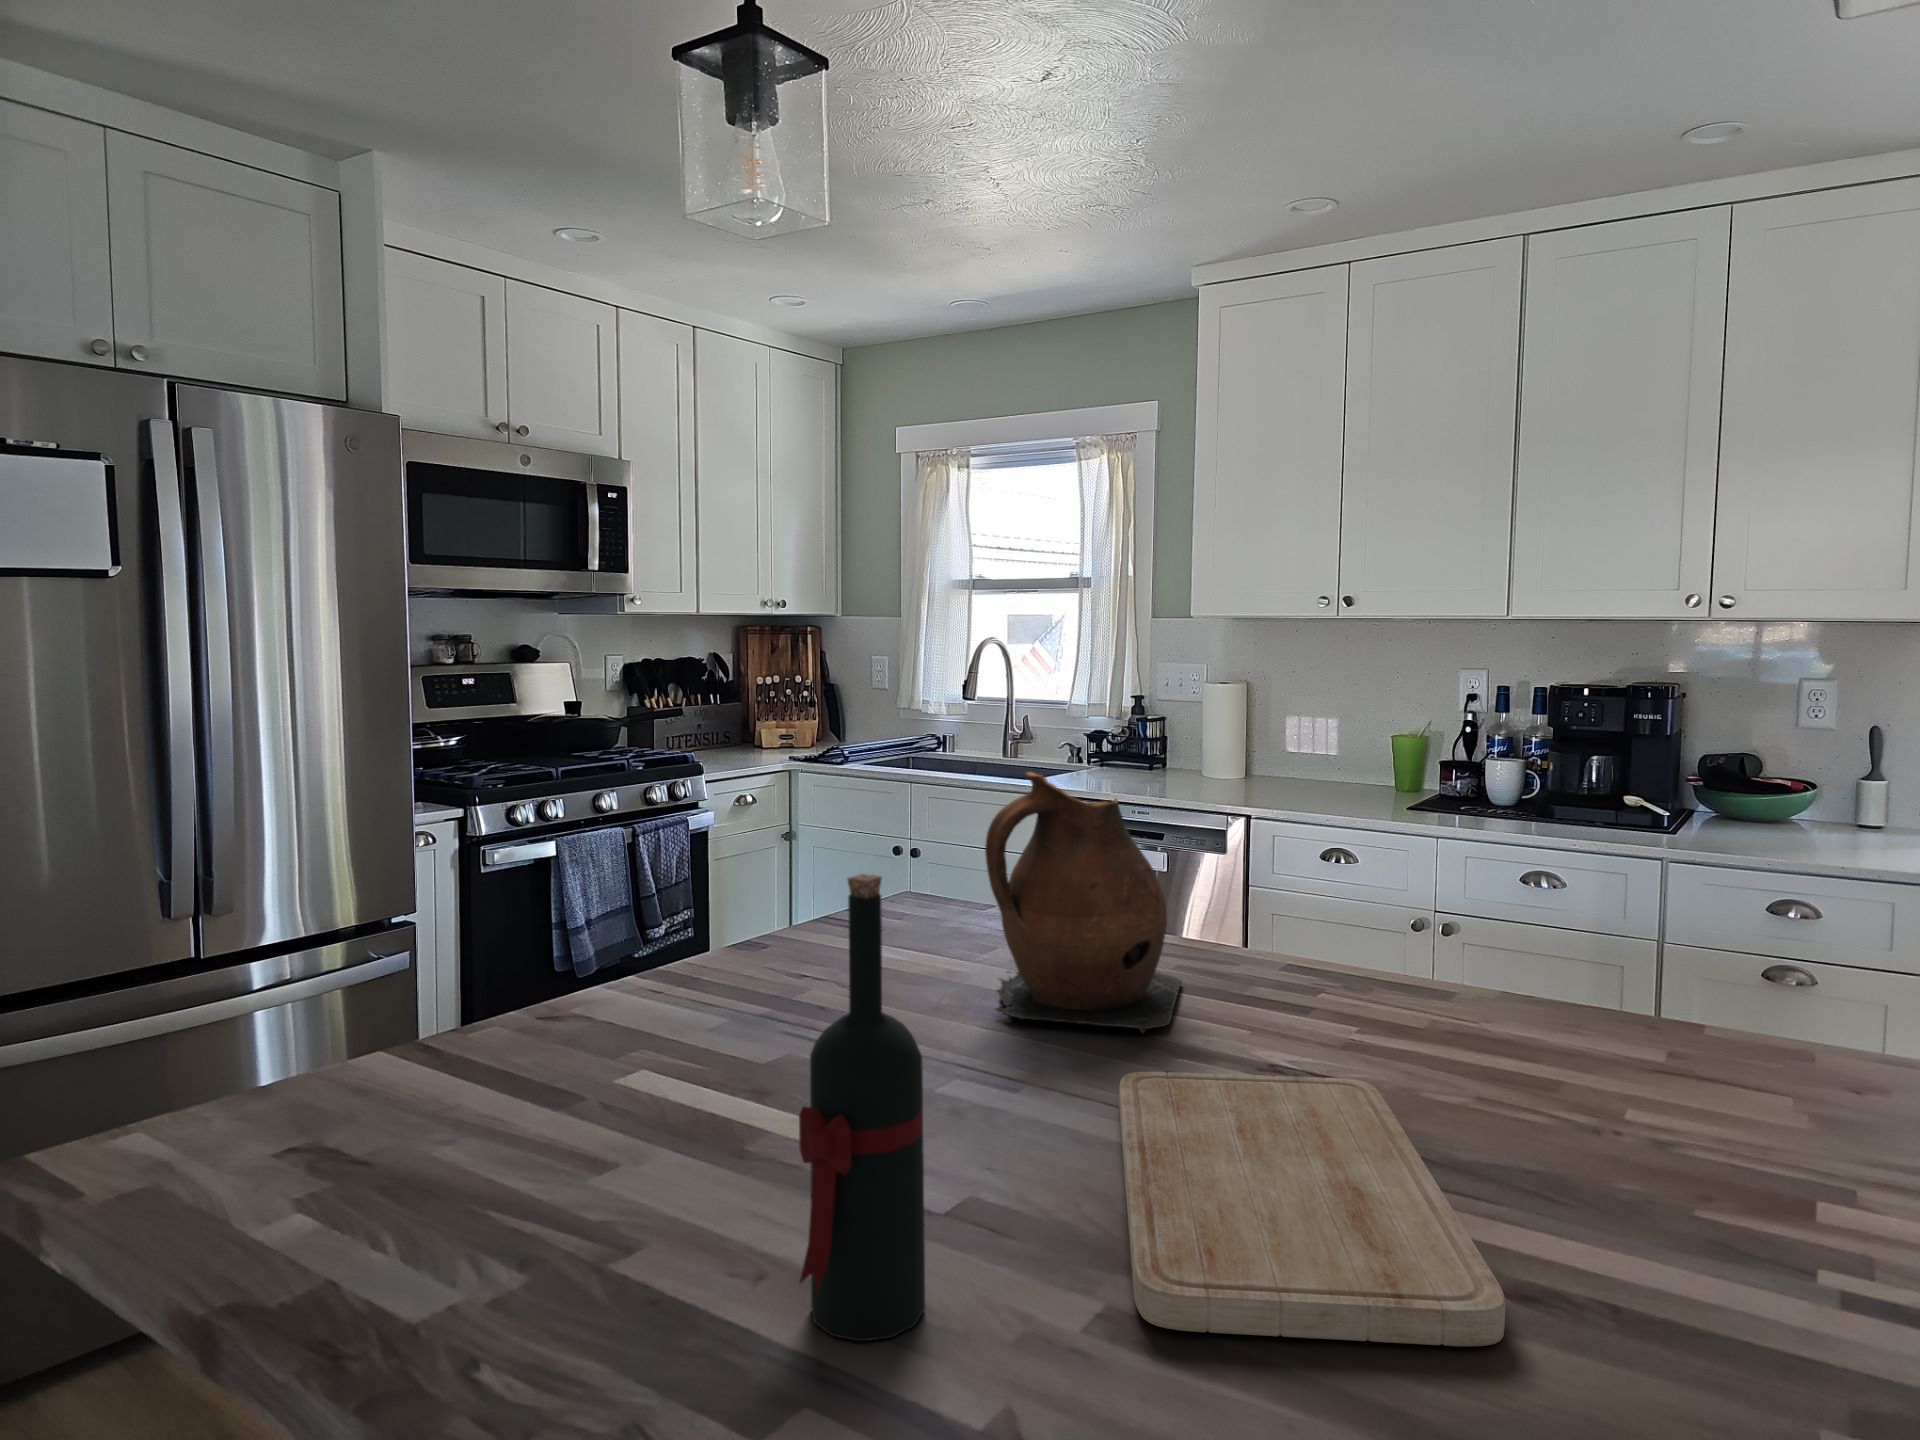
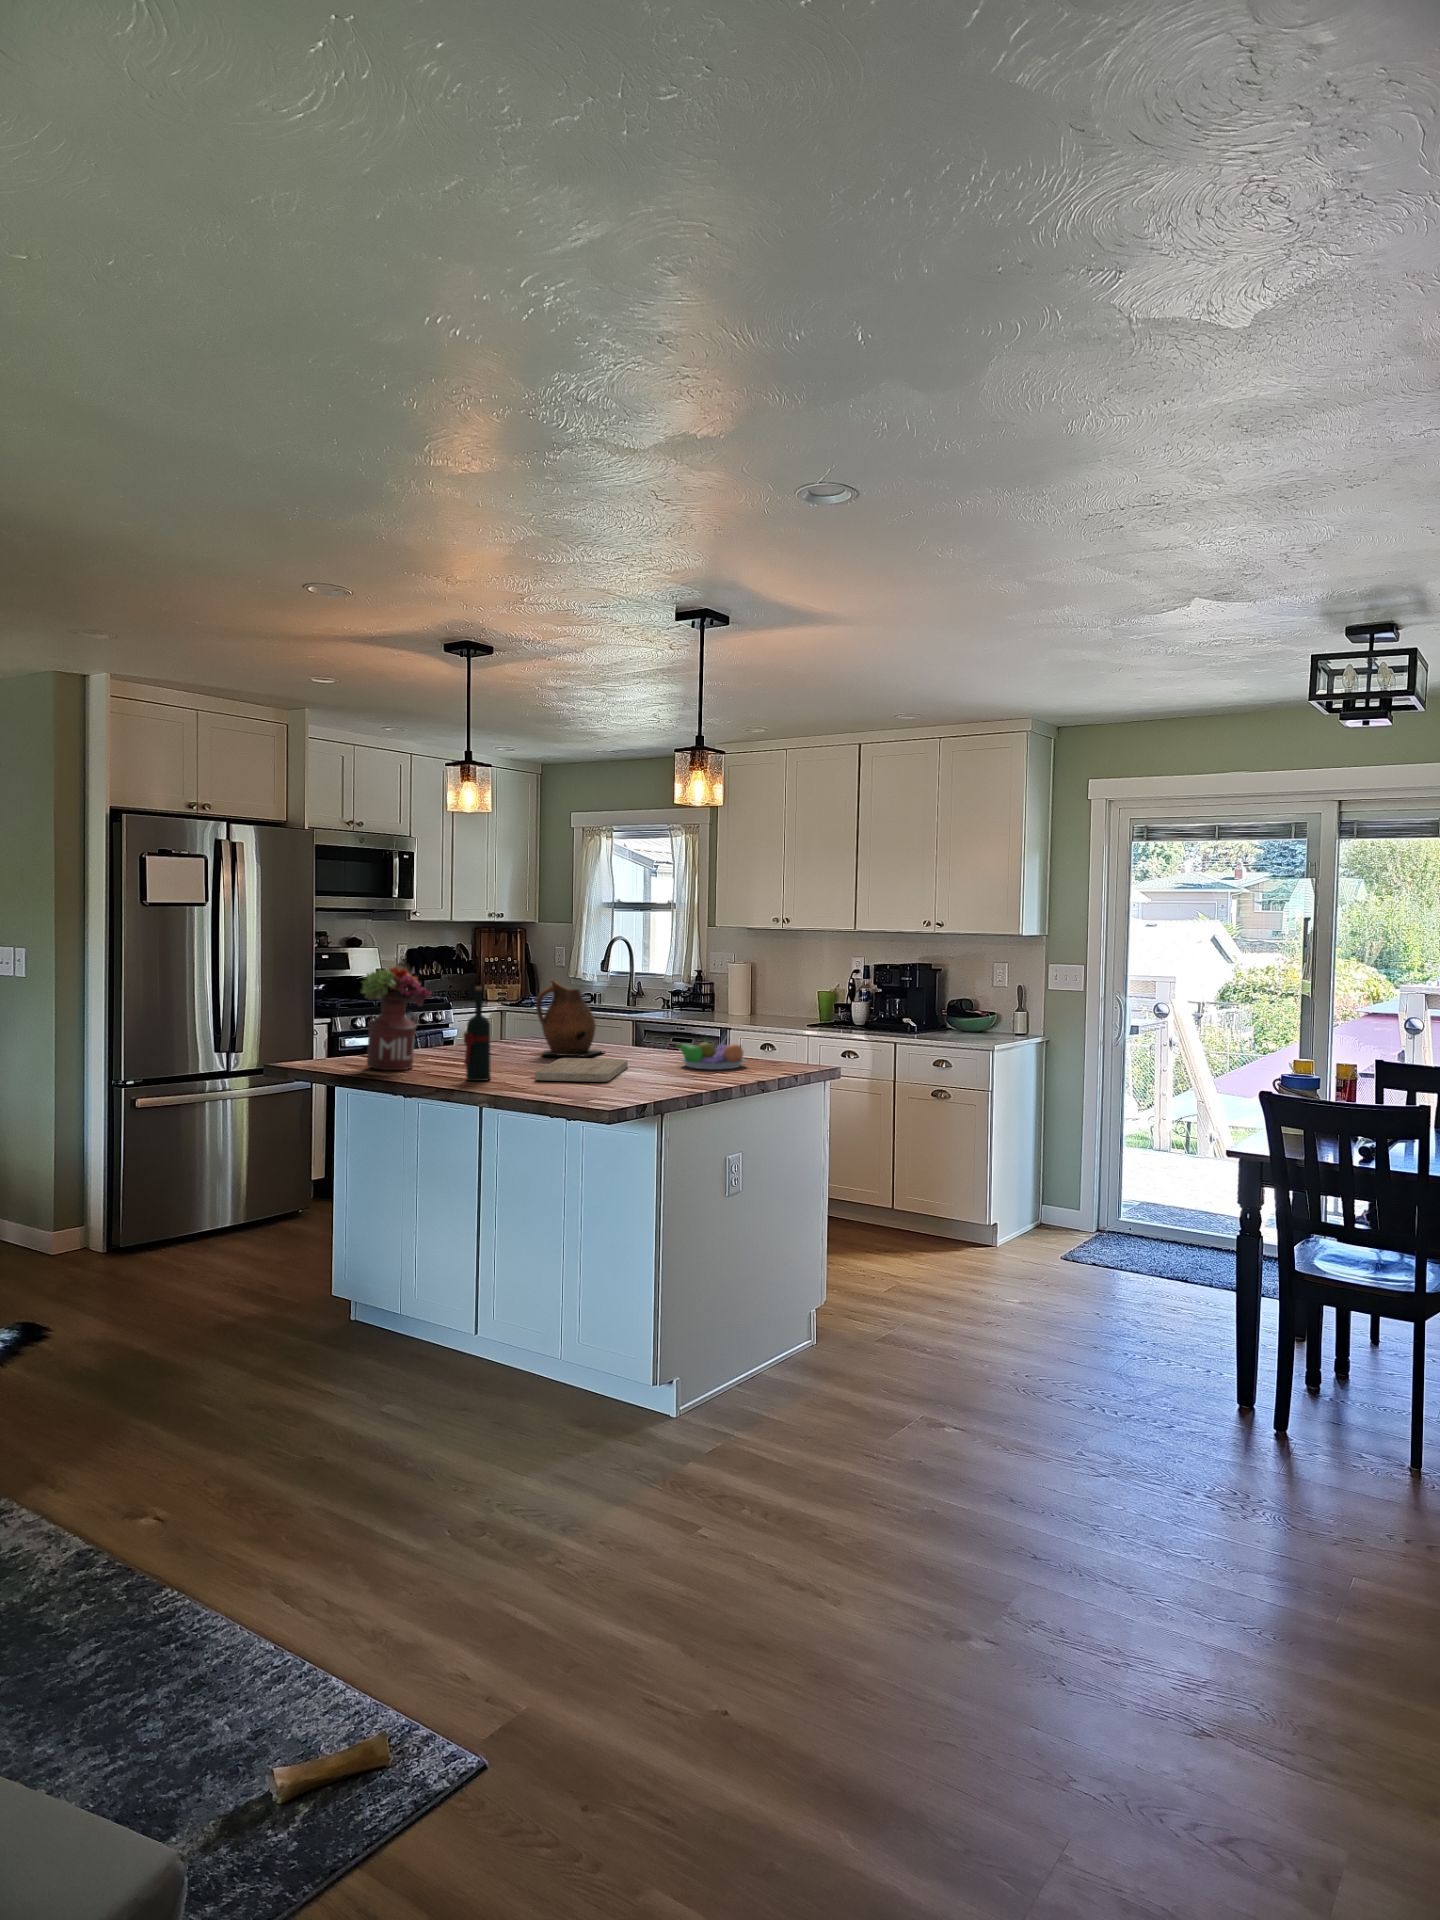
flower arrangement: none [349,753,653,1179] -> present [361,966,431,1070]
fruit bowl: none [1518,981,1821,1138] -> present [676,1039,745,1069]

